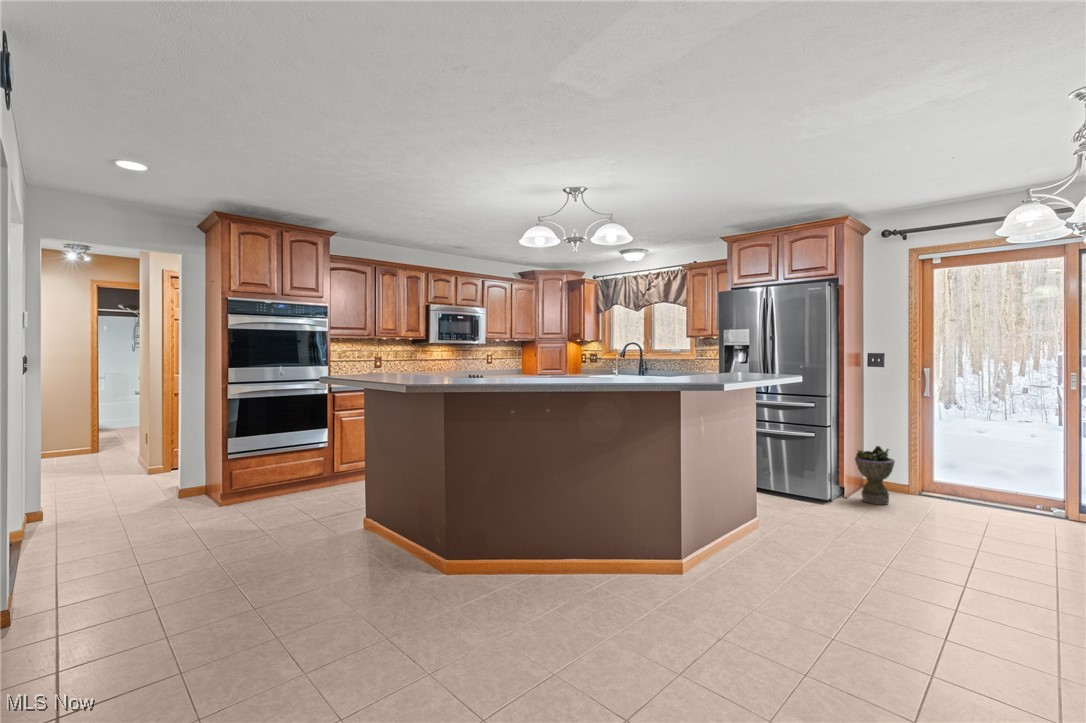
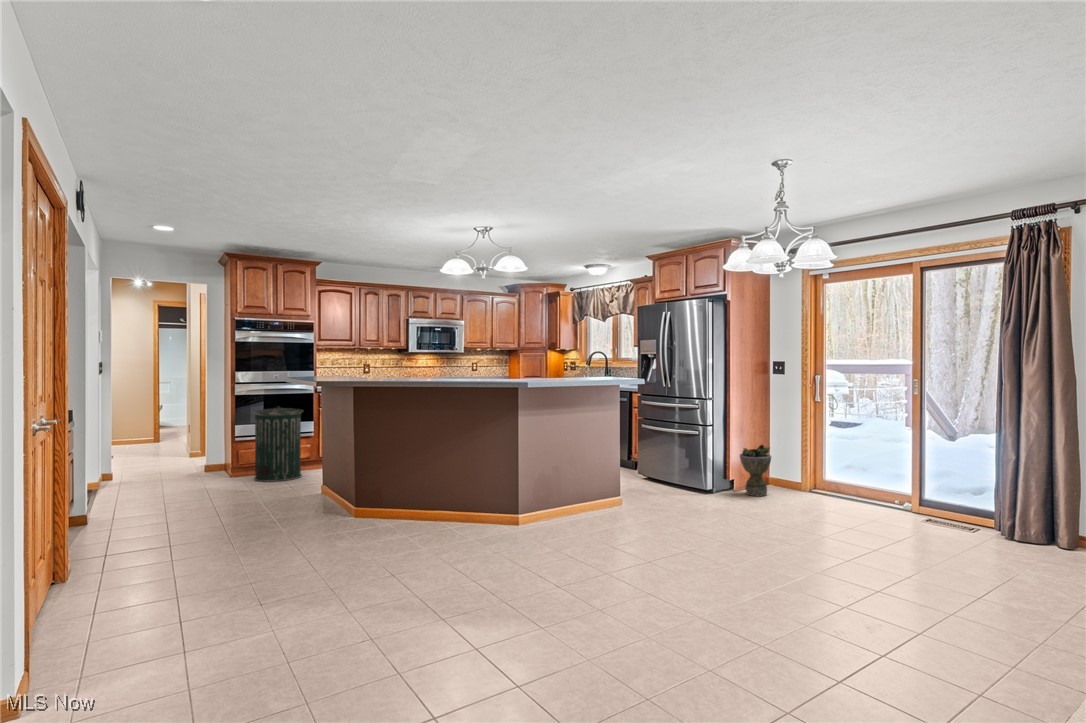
trash can: none [254,412,321,511] -> present [253,407,303,482]

